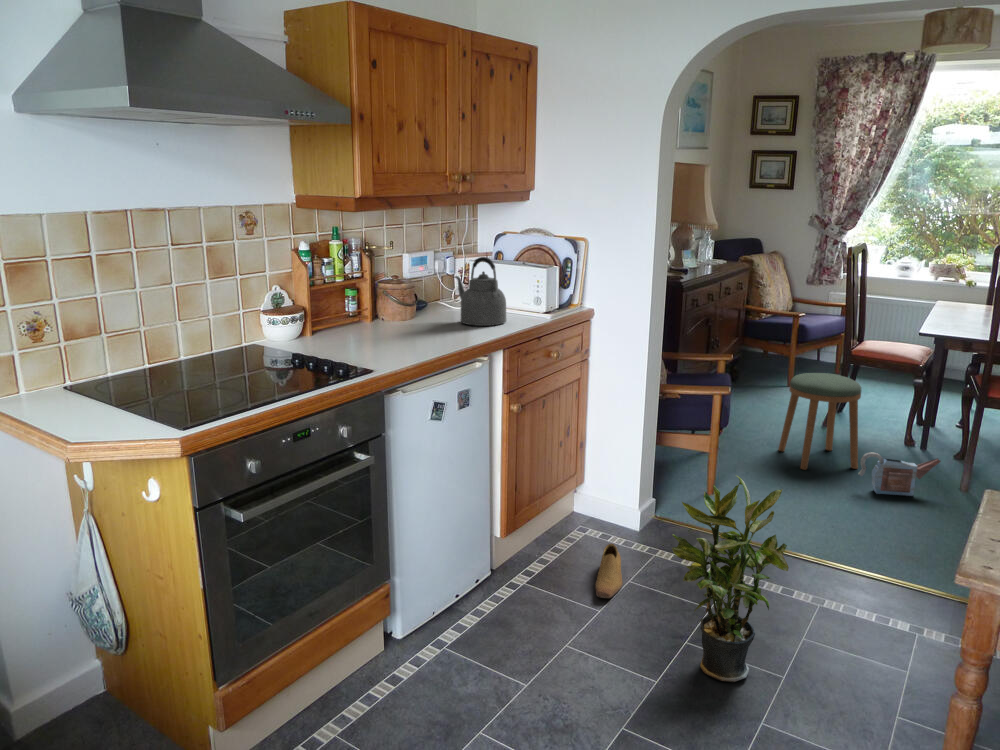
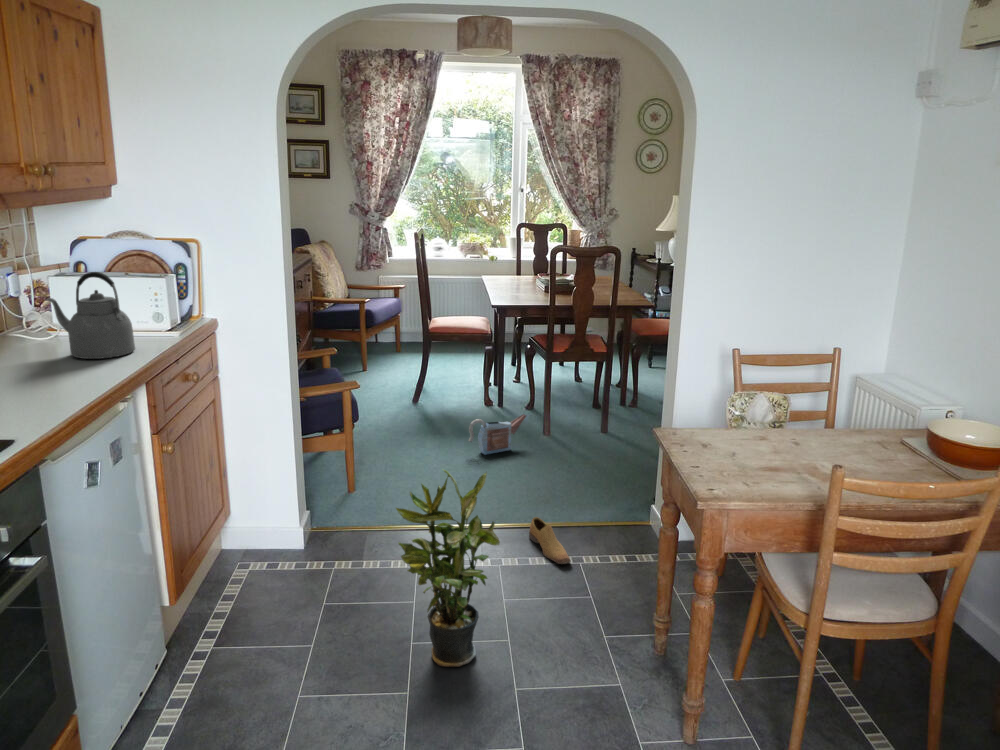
stool: present [778,373,861,470] -> none [388,354,460,447]
shoe: present [595,544,623,598] -> present [529,517,571,564]

